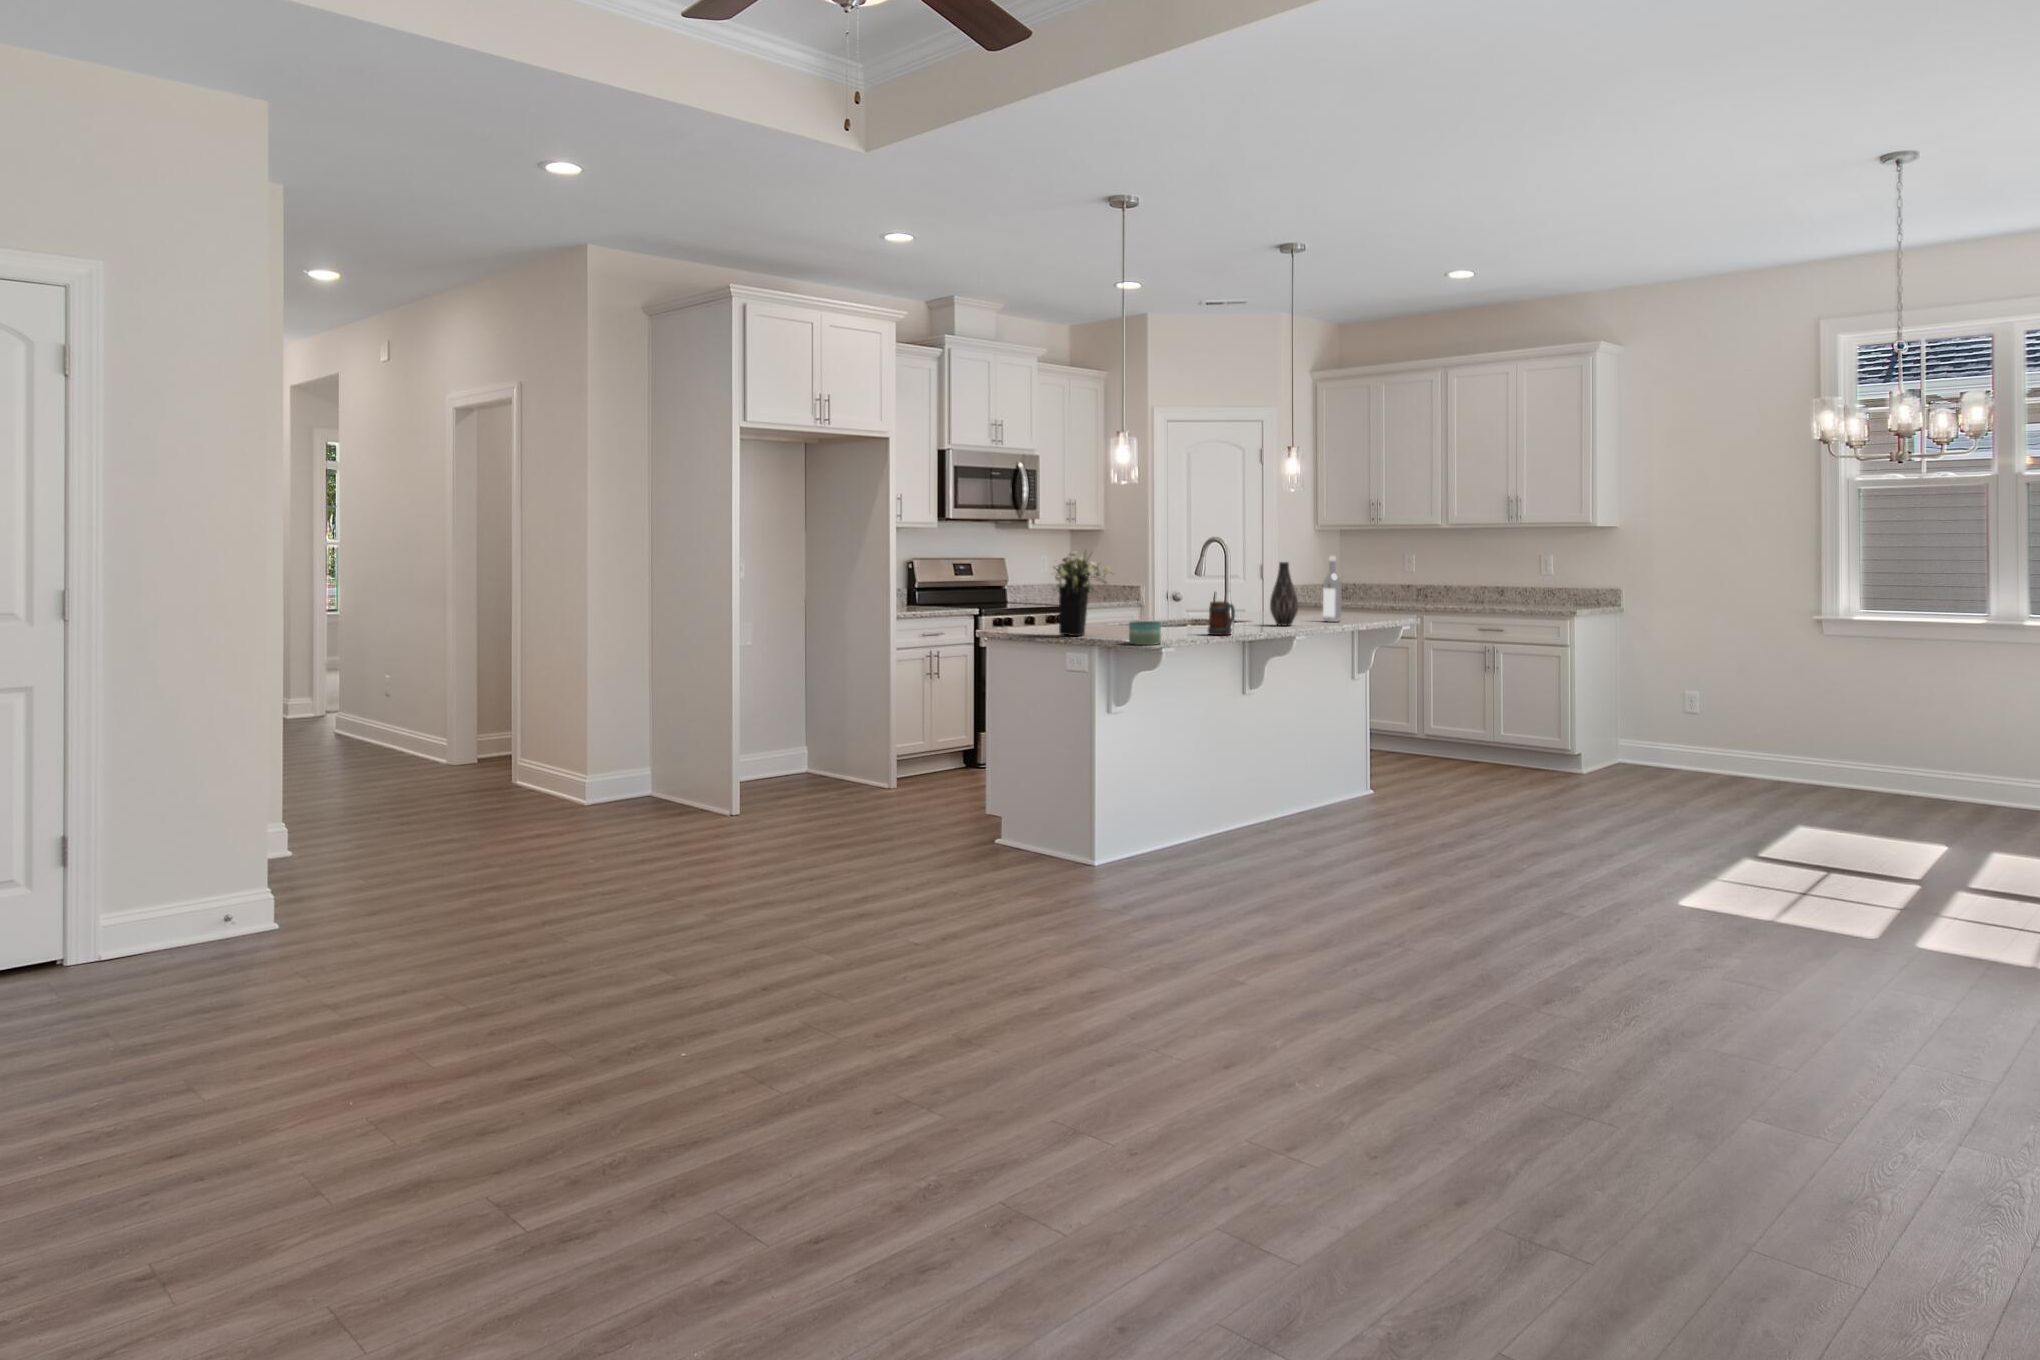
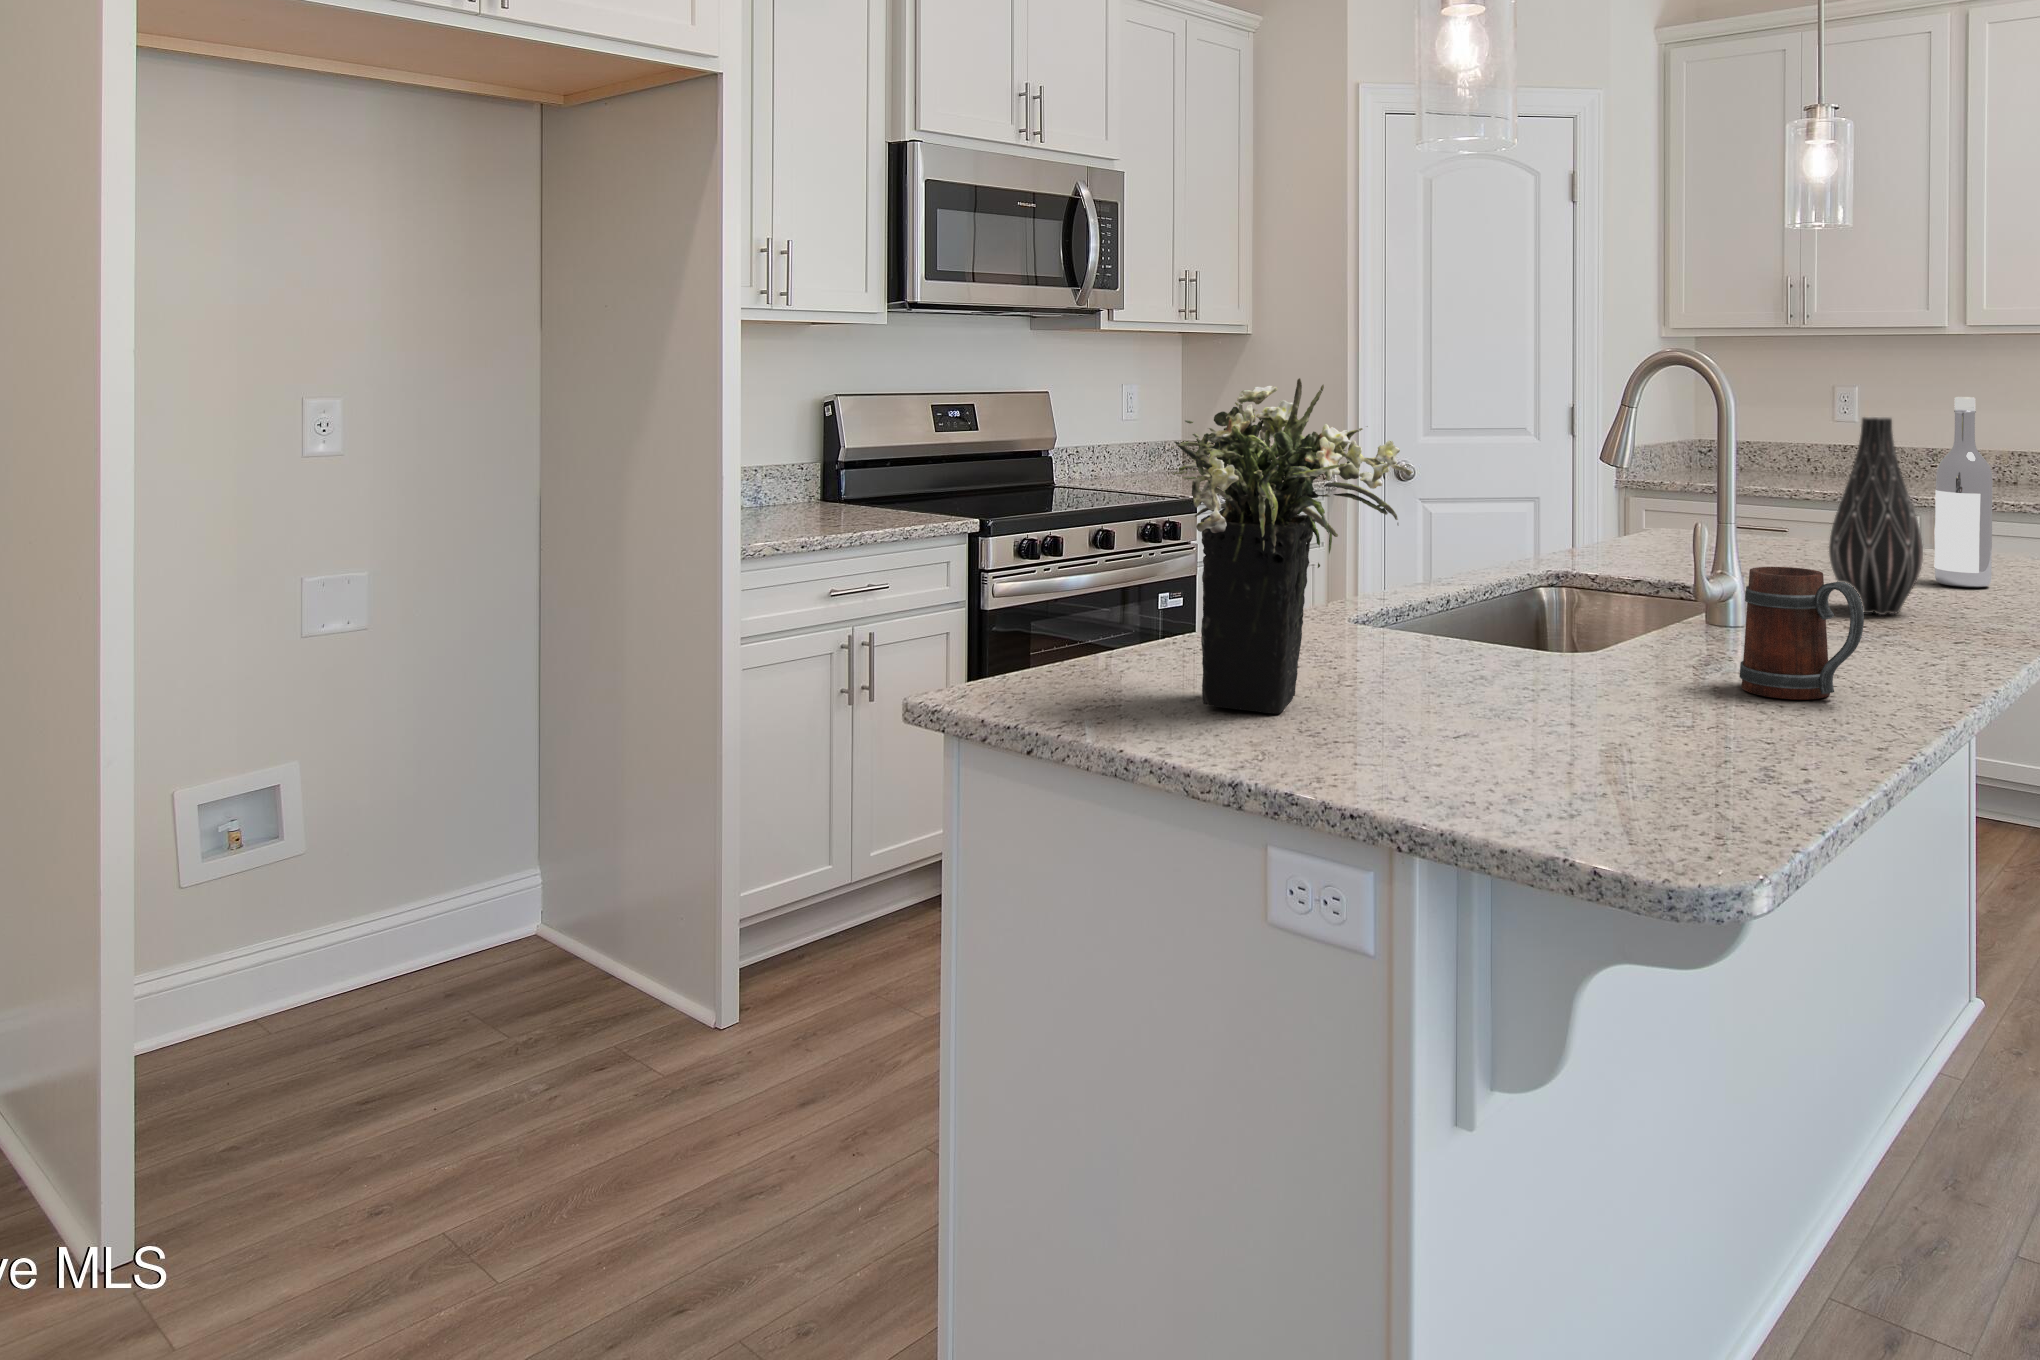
candle: present [1129,621,1161,645] -> none [1533,695,1680,828]

